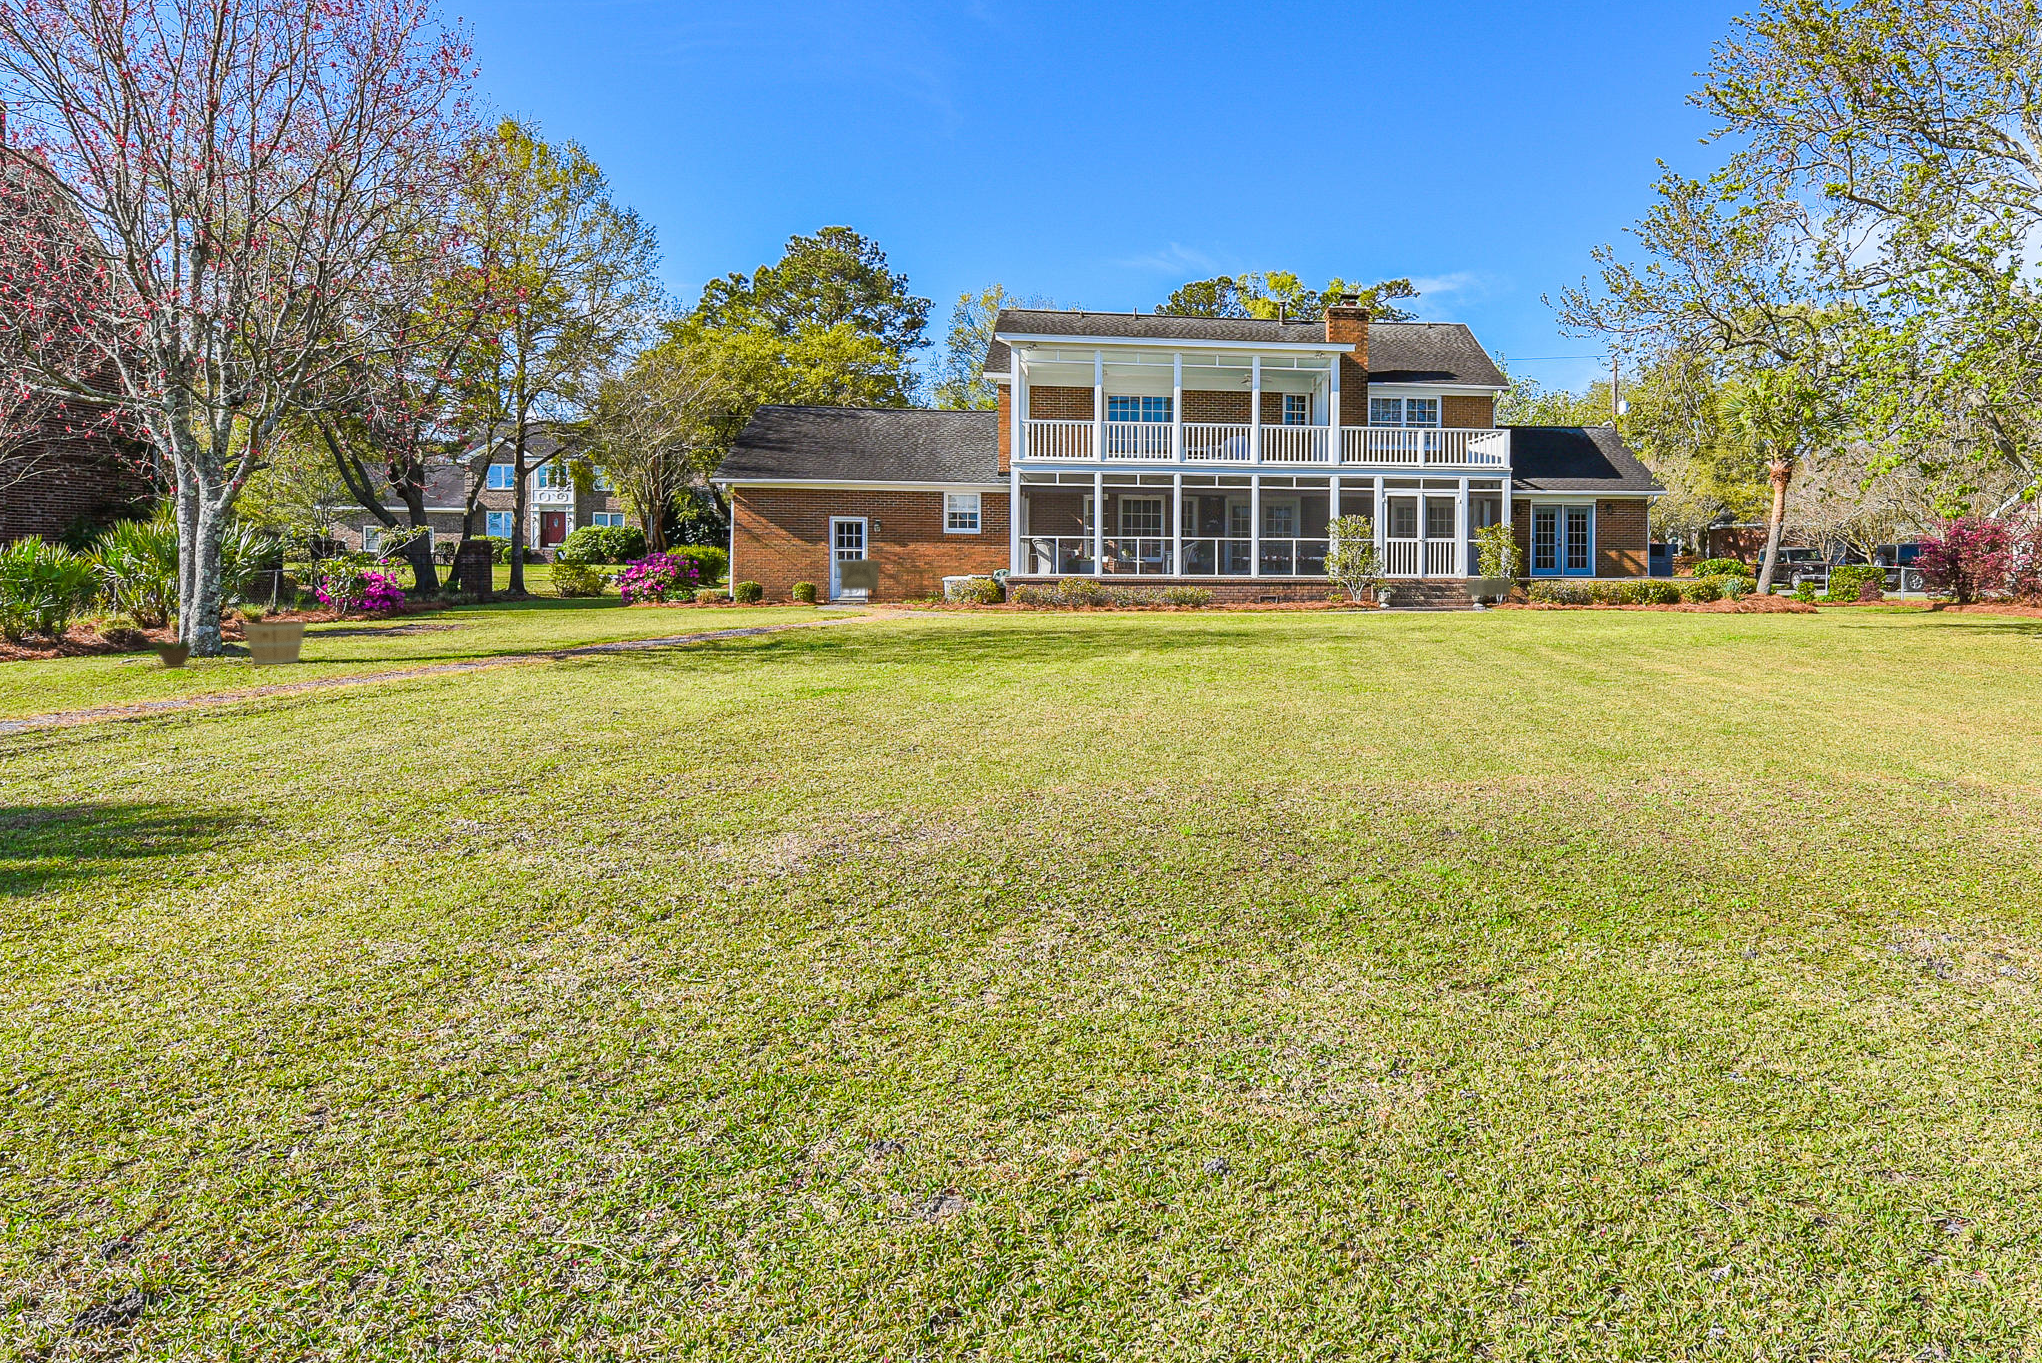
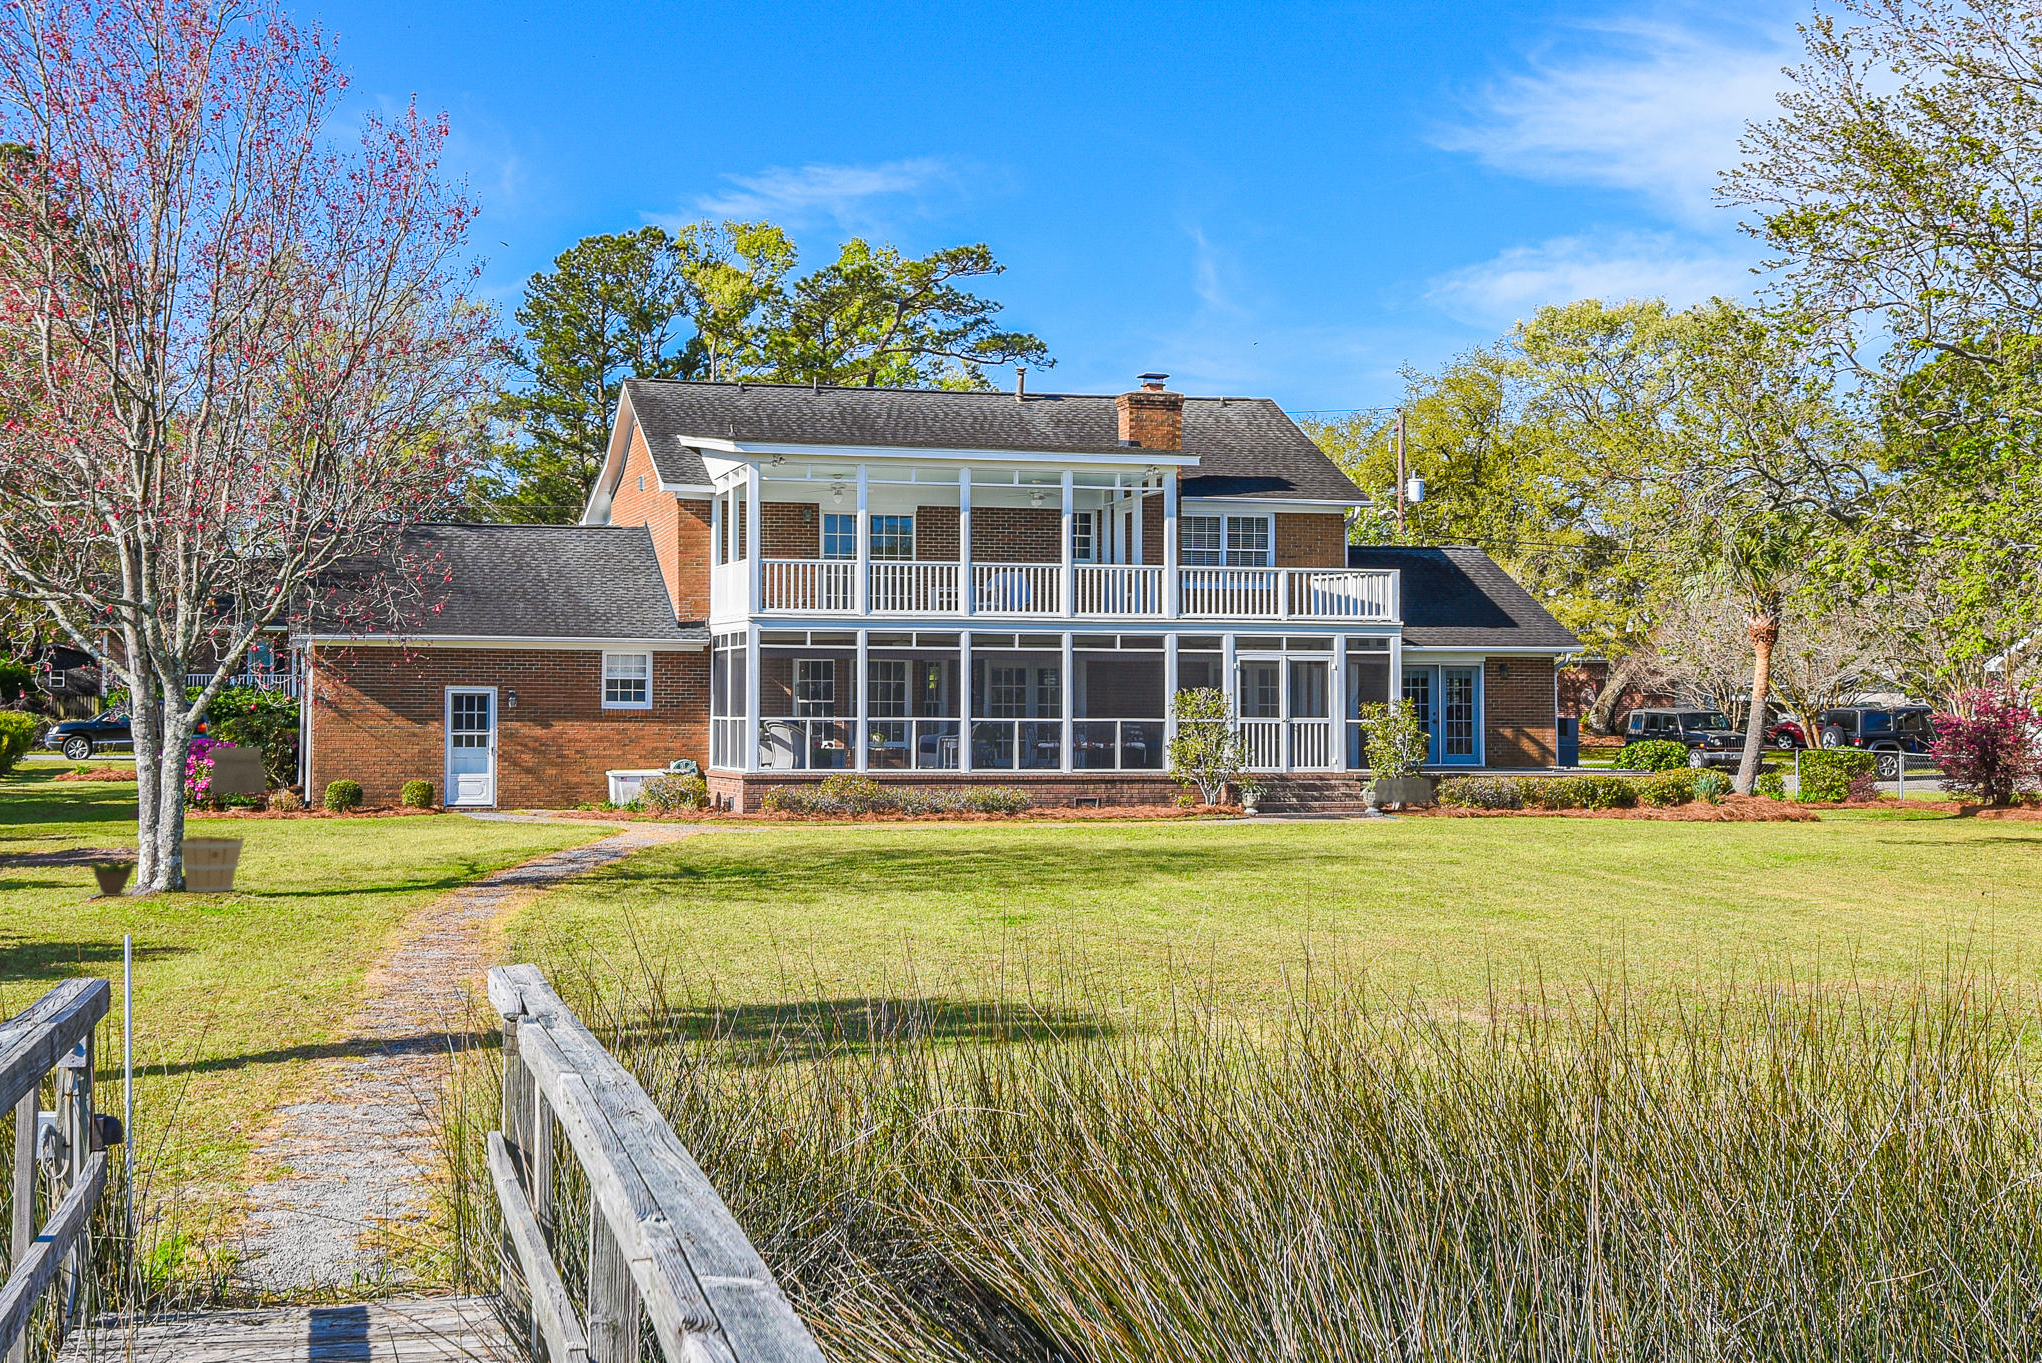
chair: present [838,559,881,596] -> present [209,747,266,804]
round table: present [906,569,935,597] -> none [546,762,604,803]

